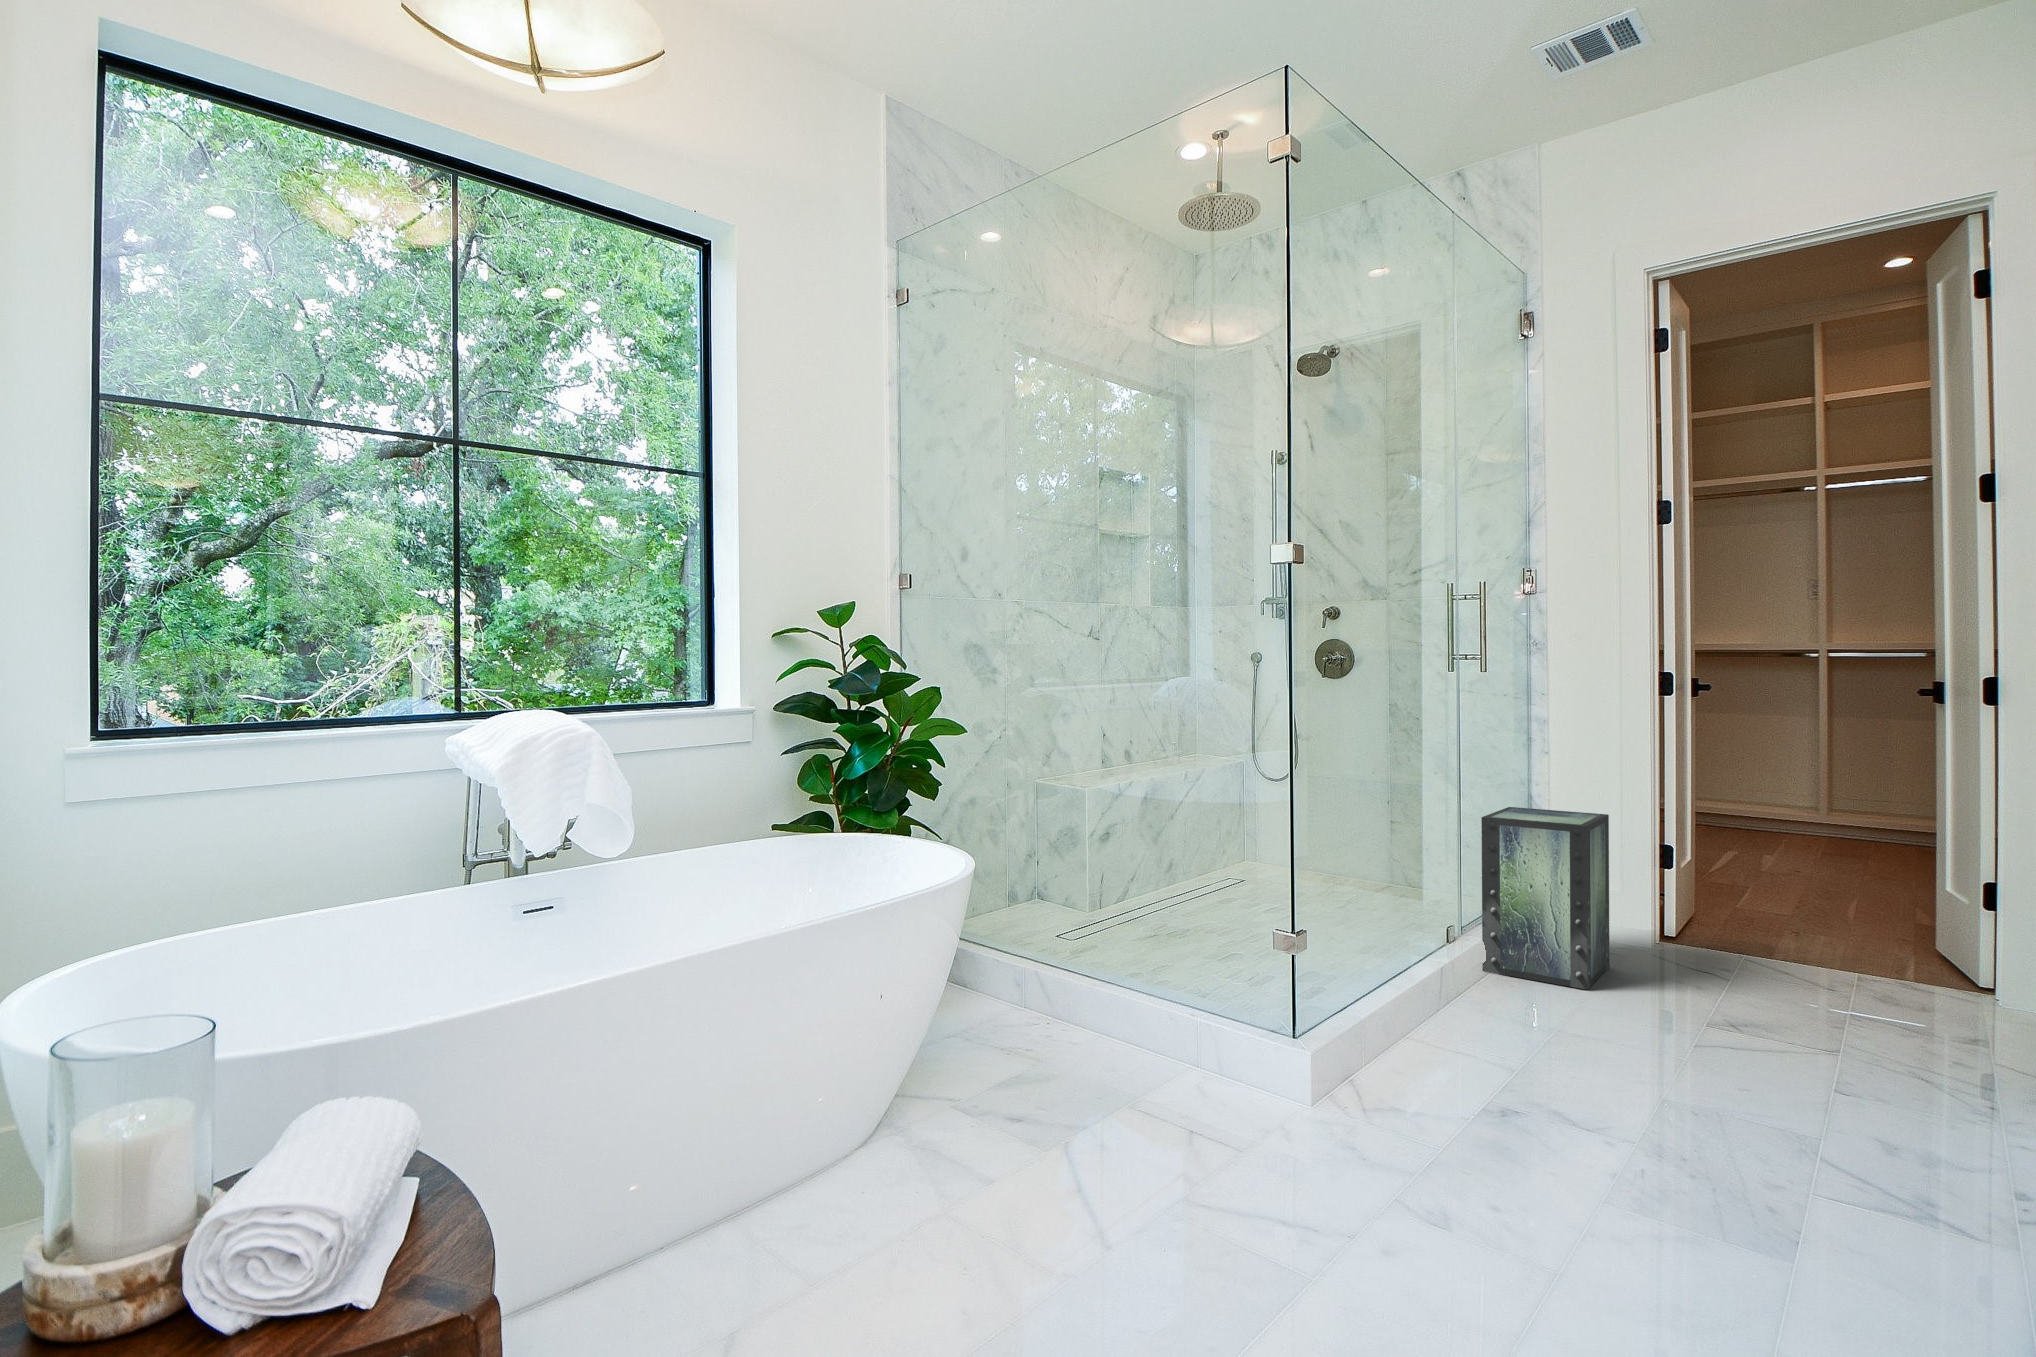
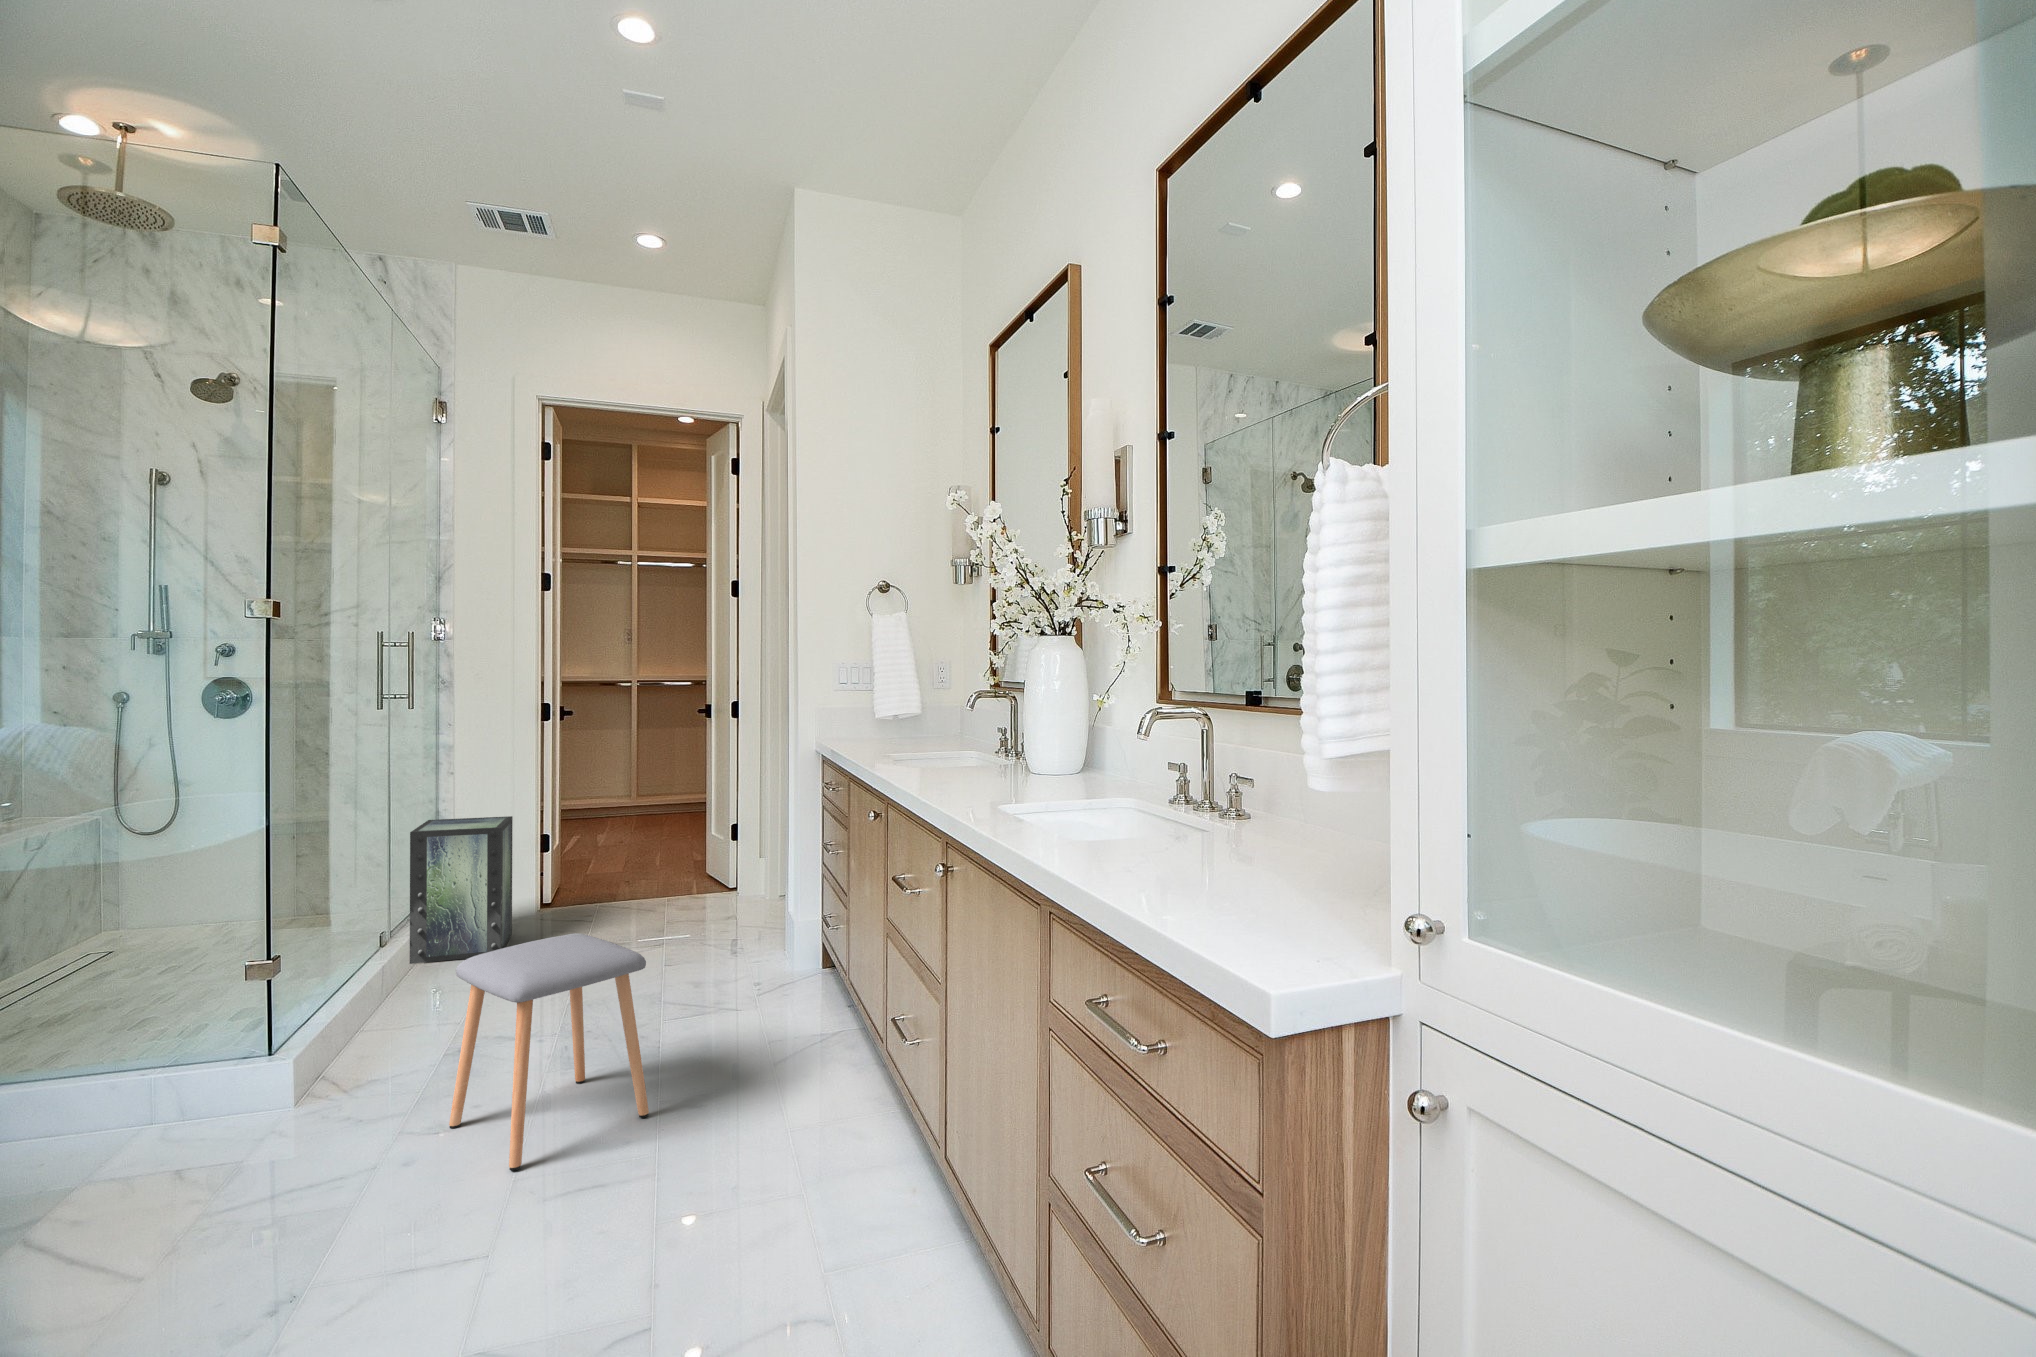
stool: none [1462,979,1752,1319] -> present [449,933,649,1171]

